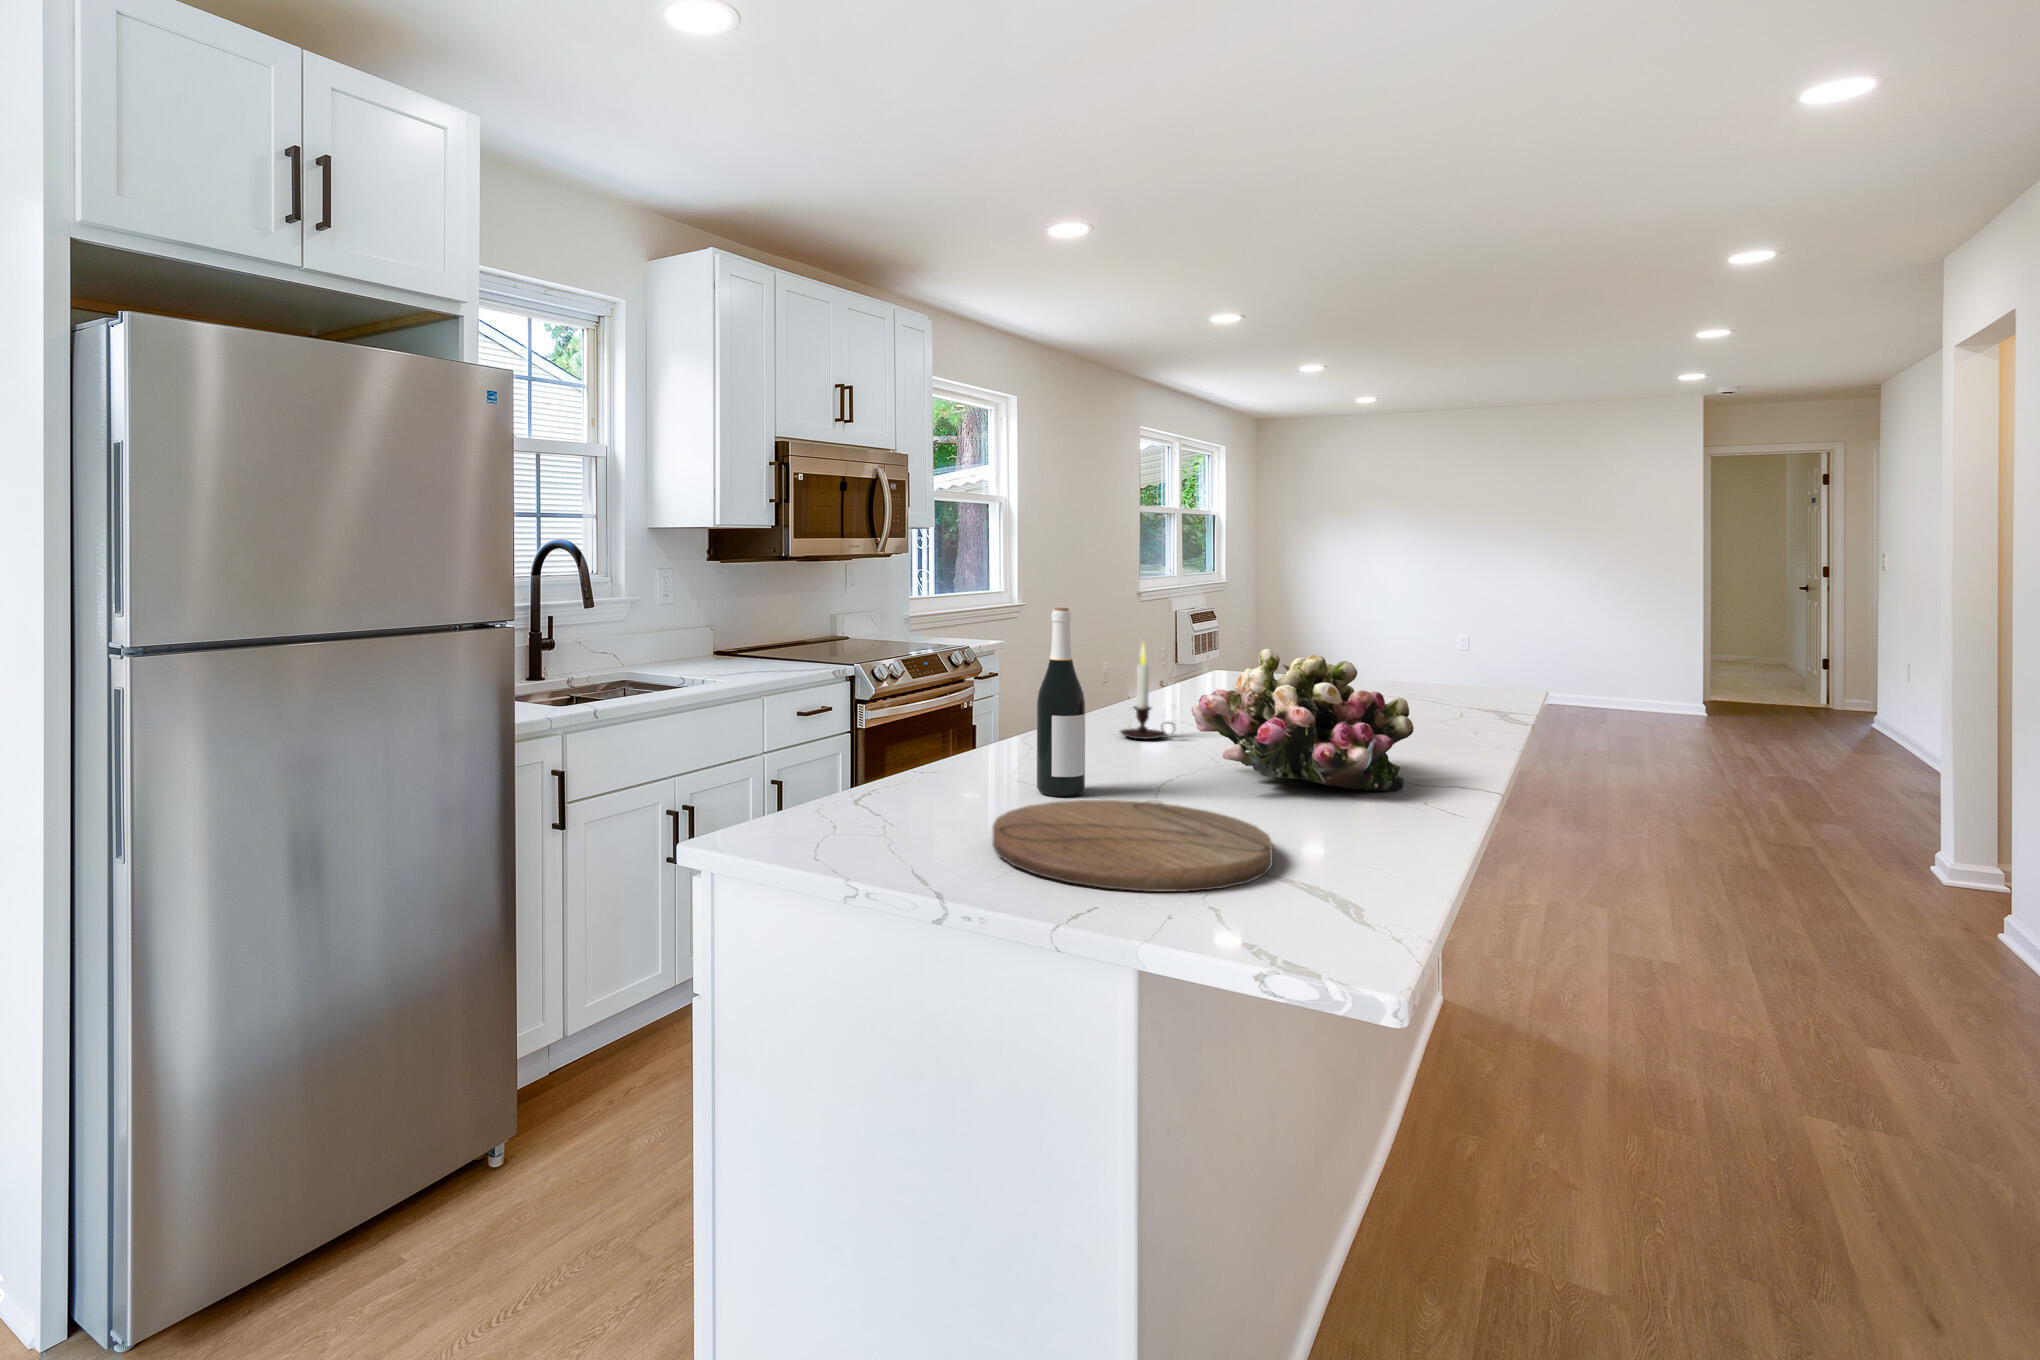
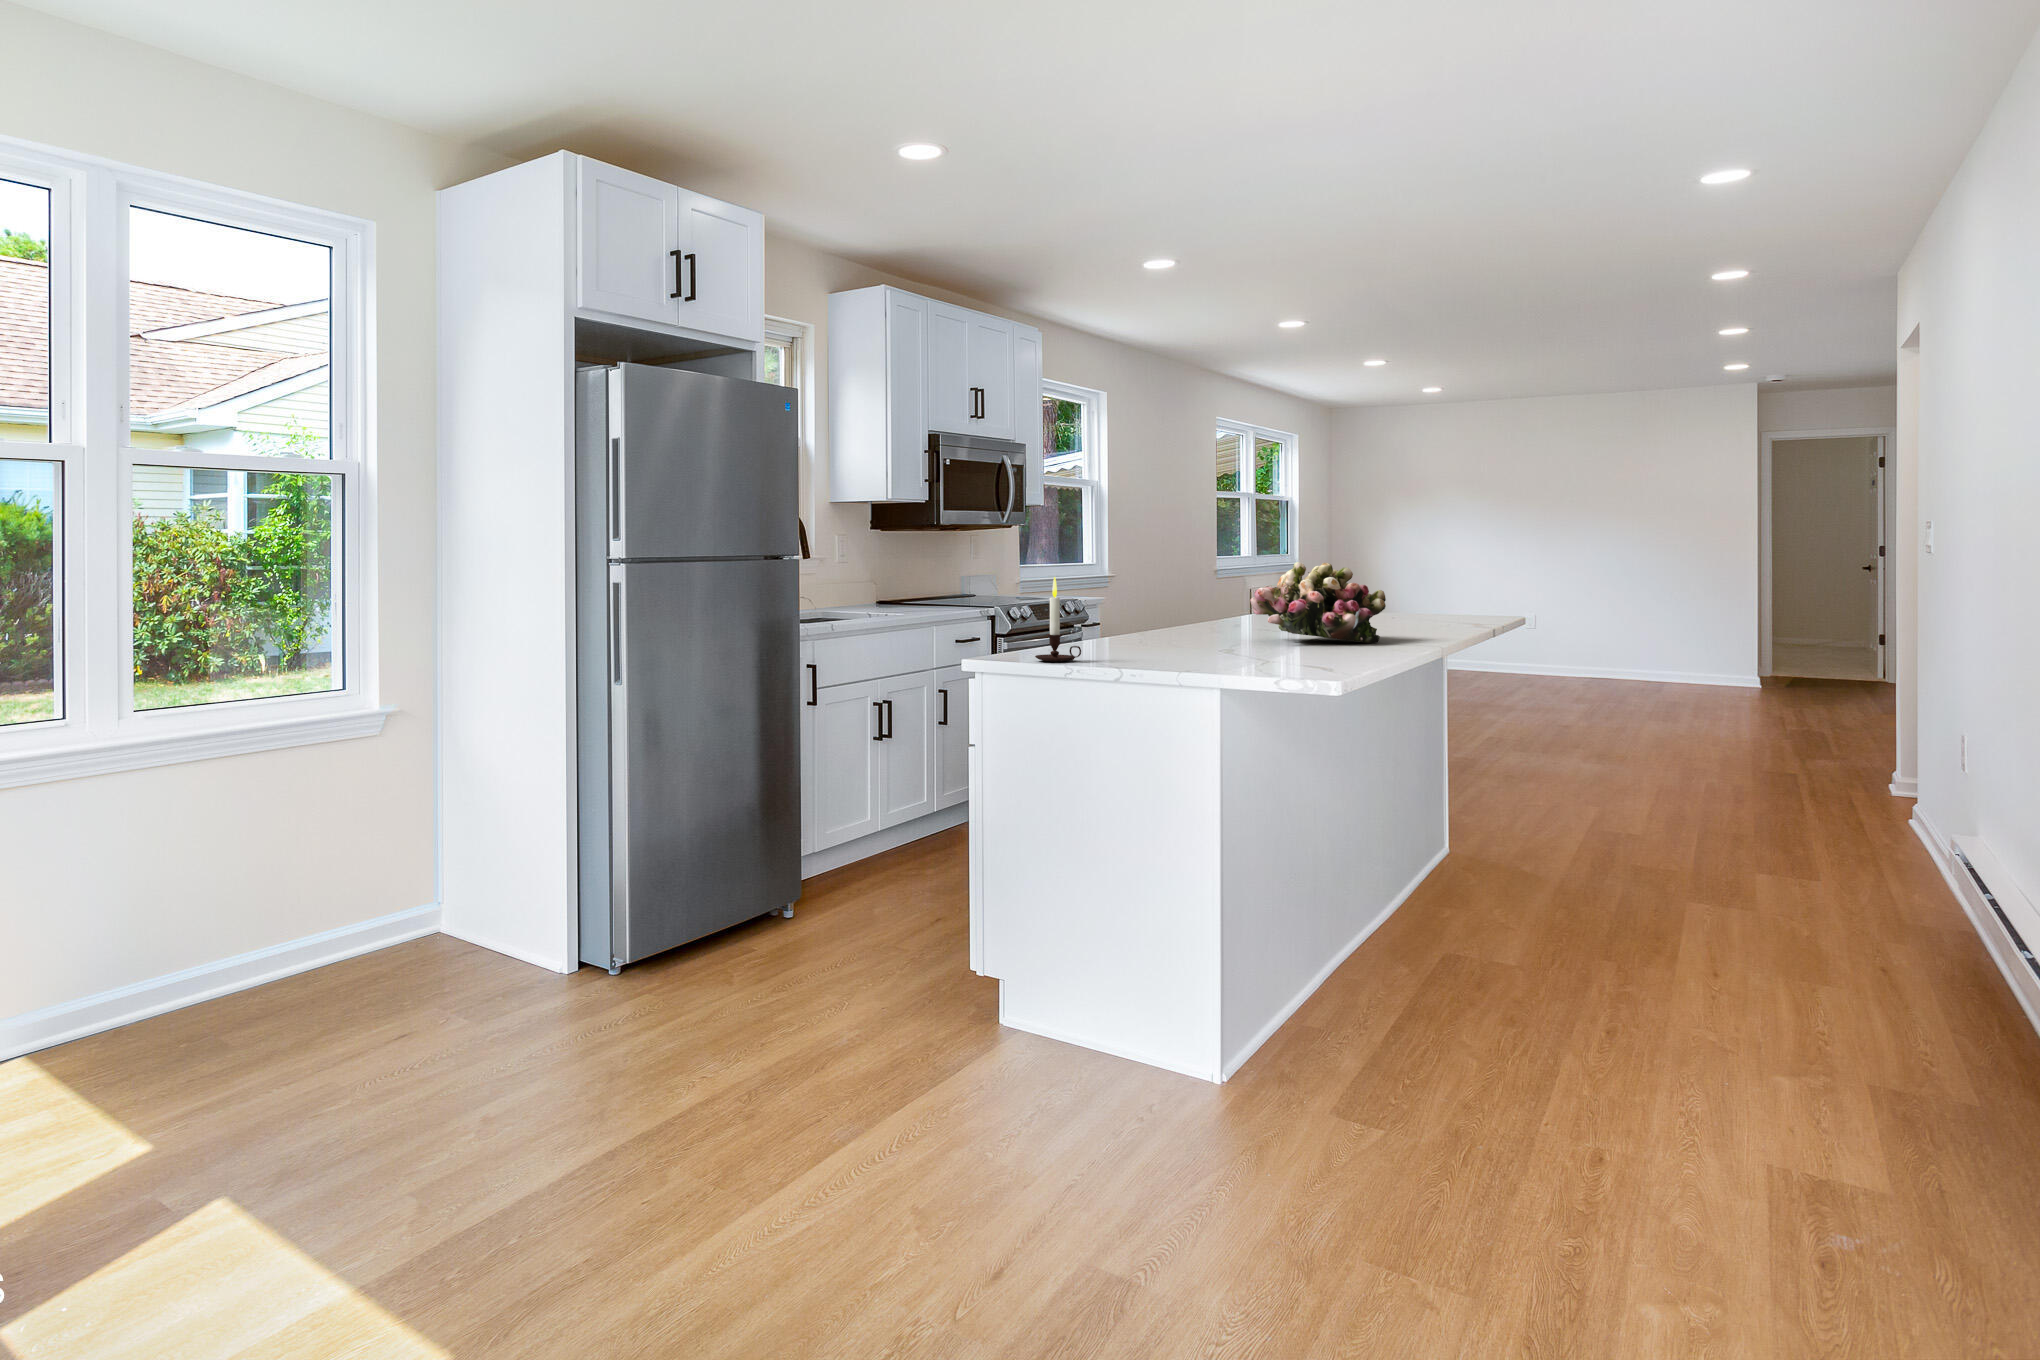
wine bottle: present [1037,608,1085,796] -> none [1154,534,1184,646]
candle: present [1121,644,1175,739] -> present [1035,577,1081,662]
cutting board: present [993,800,1273,892] -> none [1136,640,1290,663]

